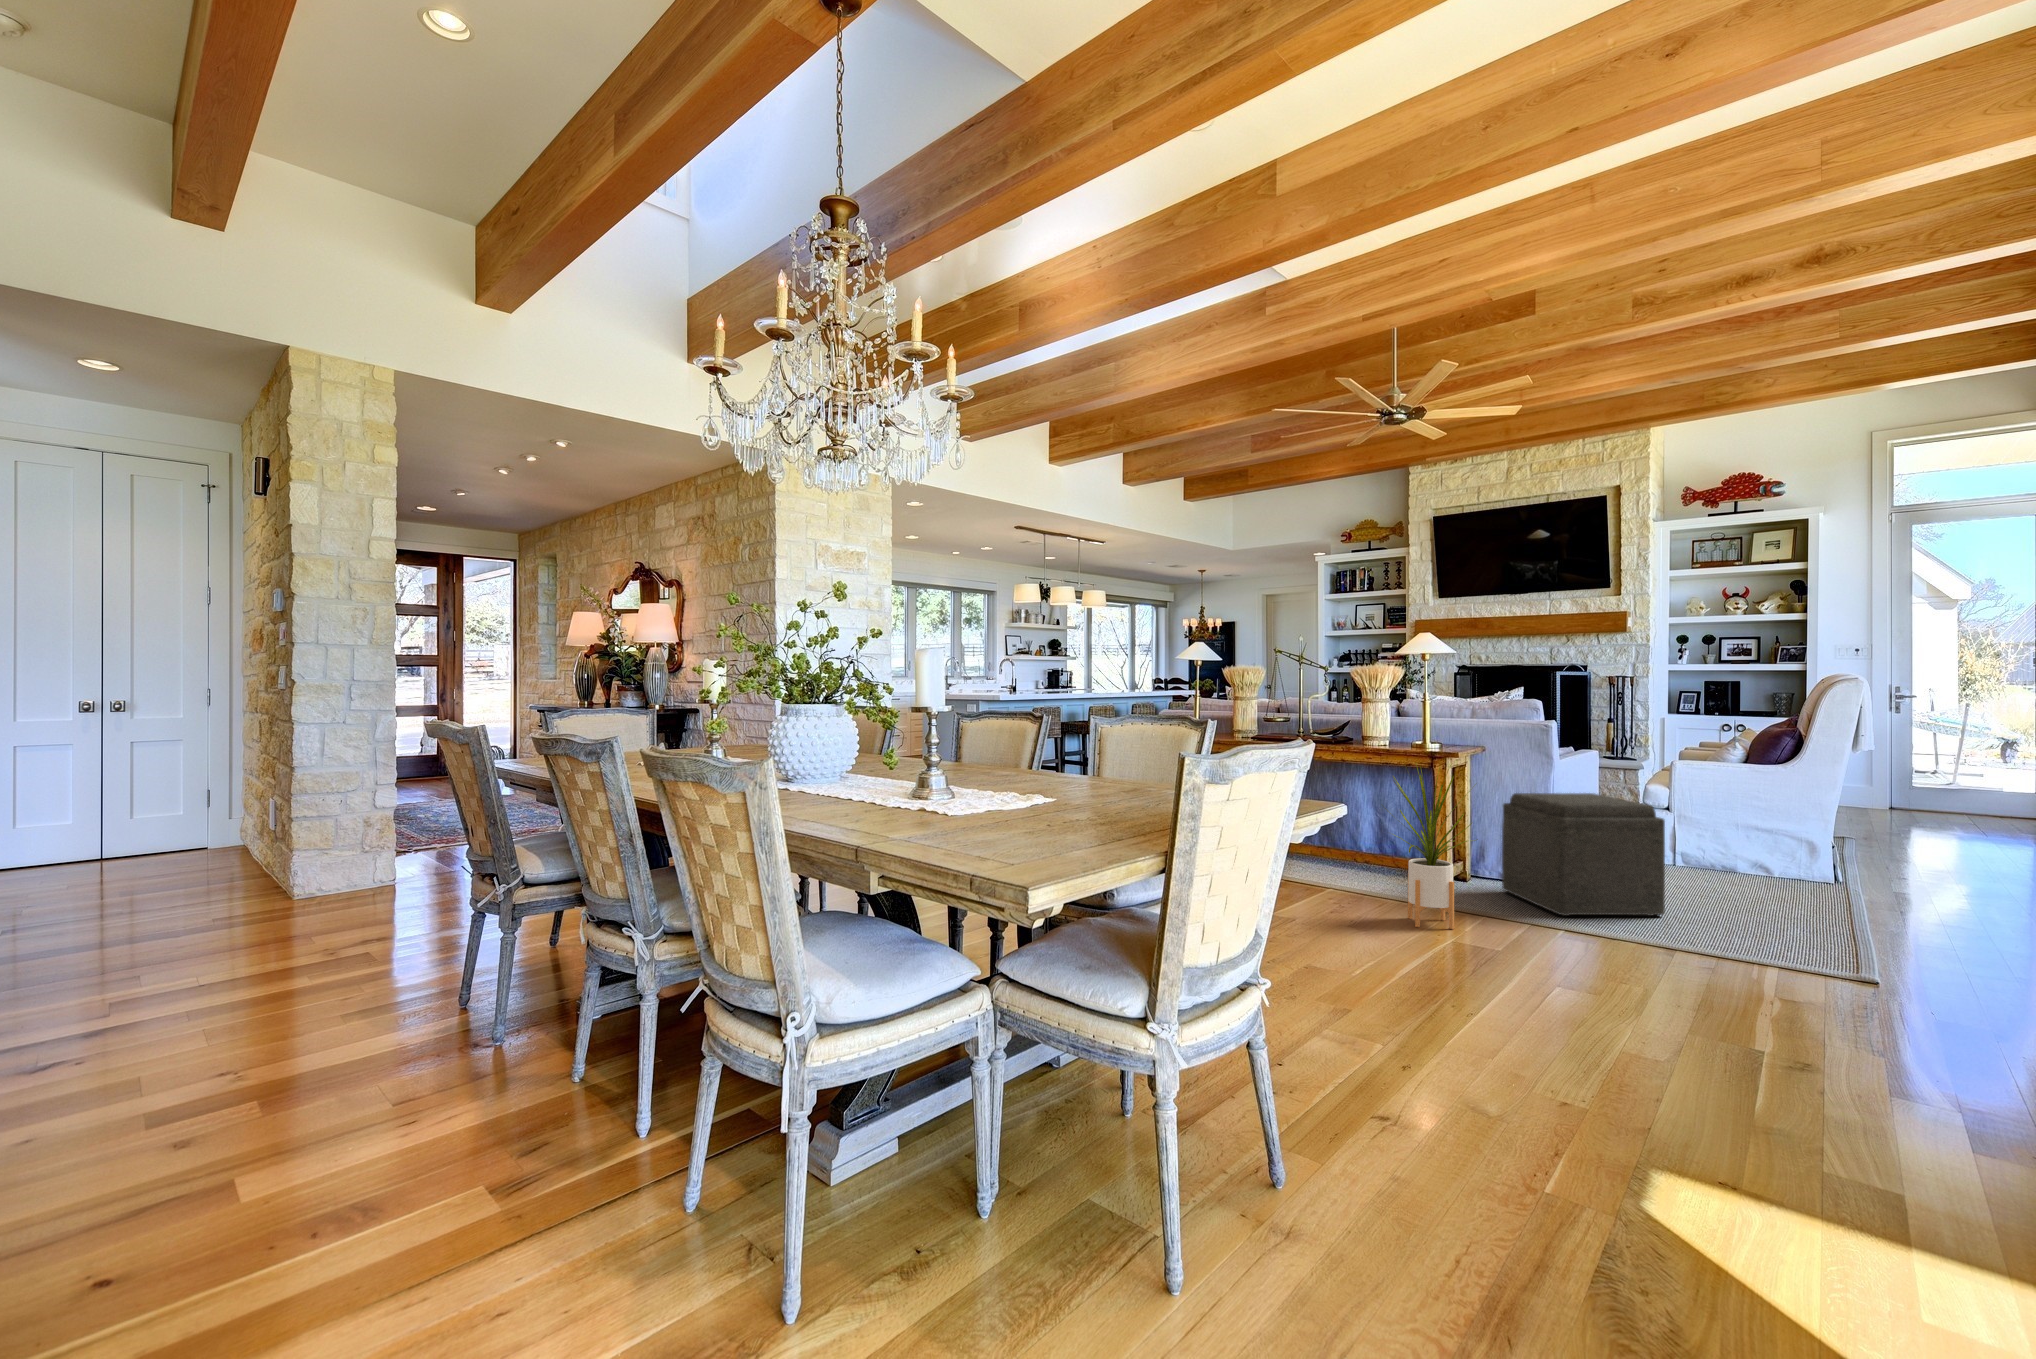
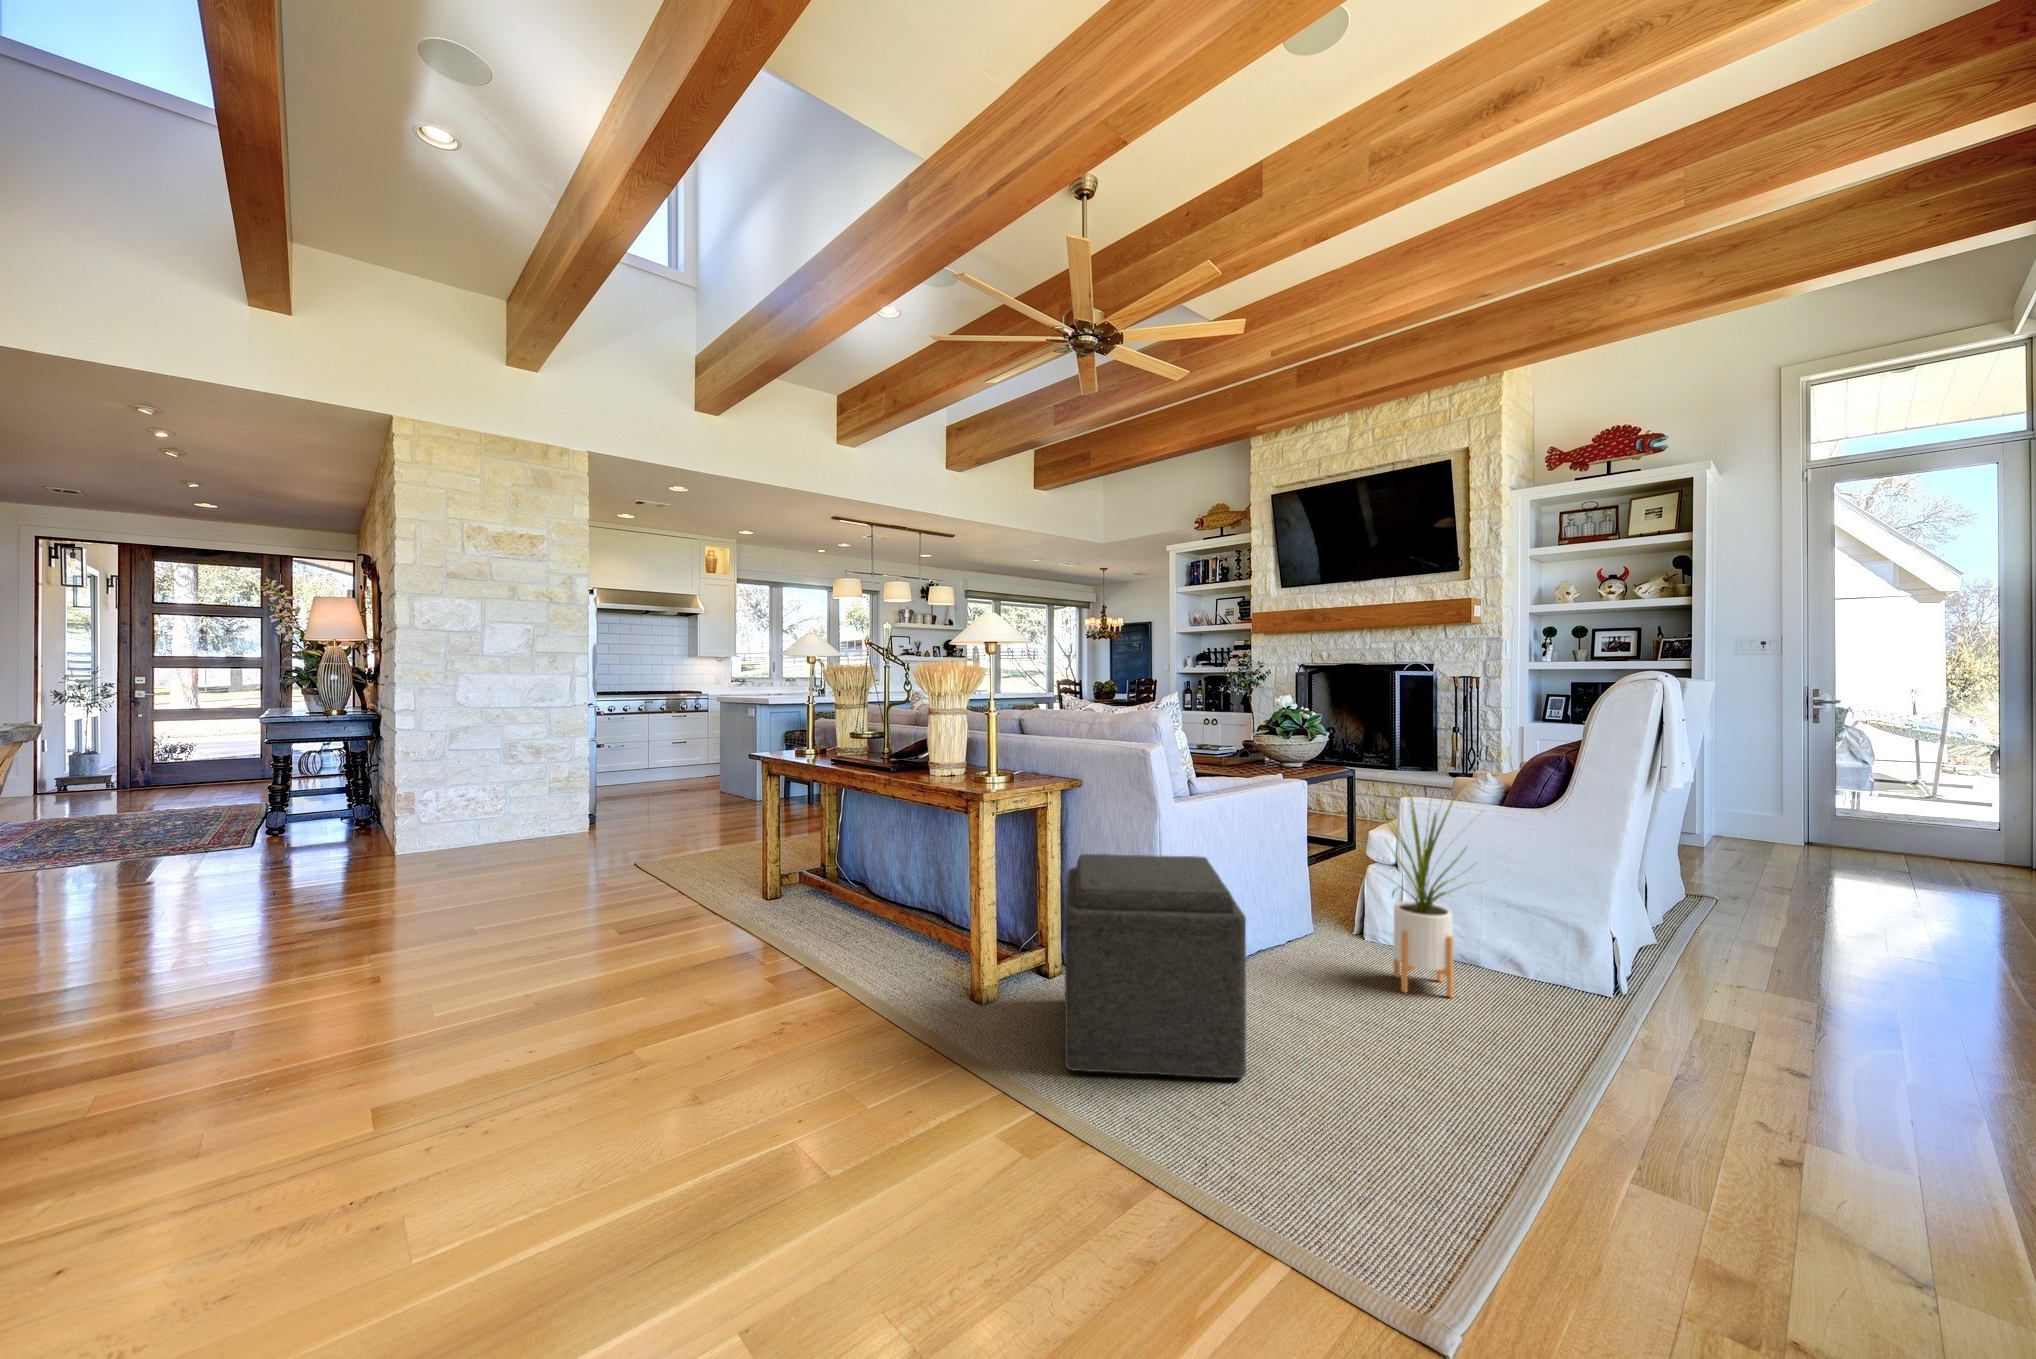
house plant: present [1385,768,1478,929] -> present [1384,795,1465,997]

